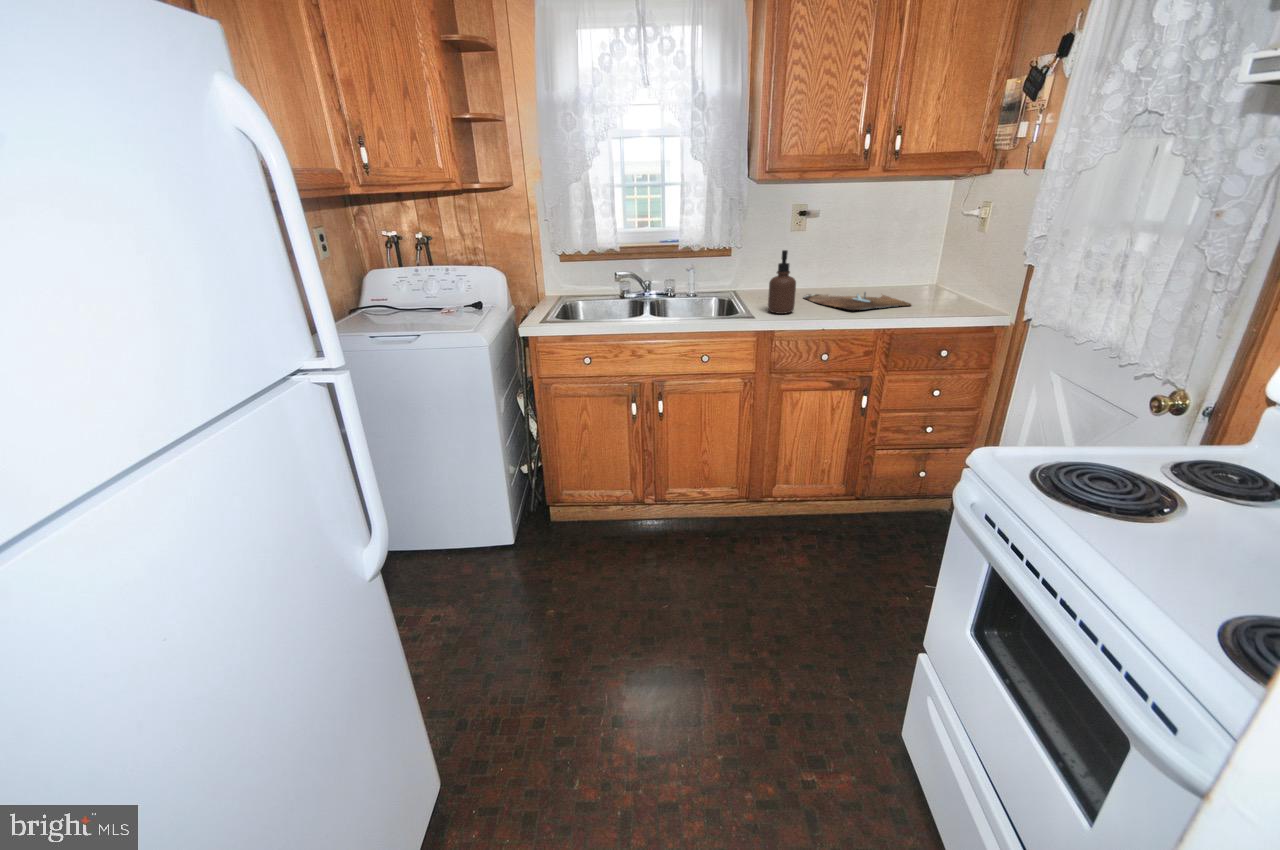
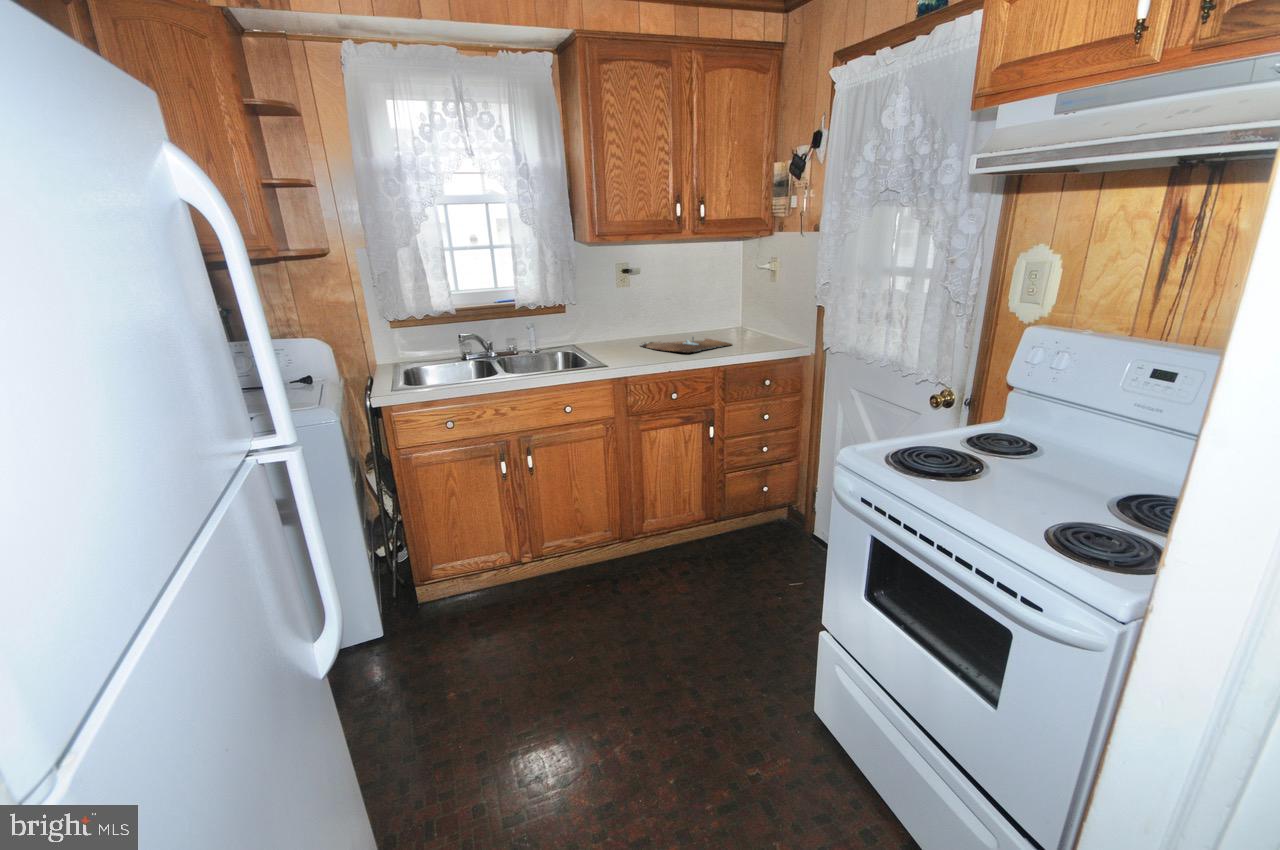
soap dispenser: present [768,250,796,314] -> none [614,304,639,361]

